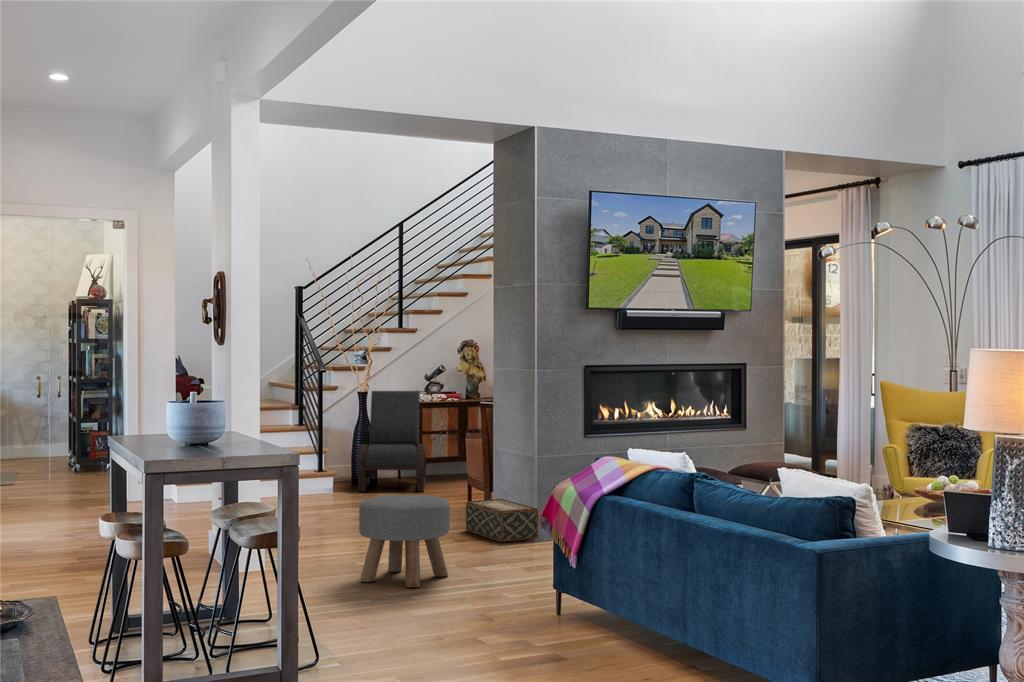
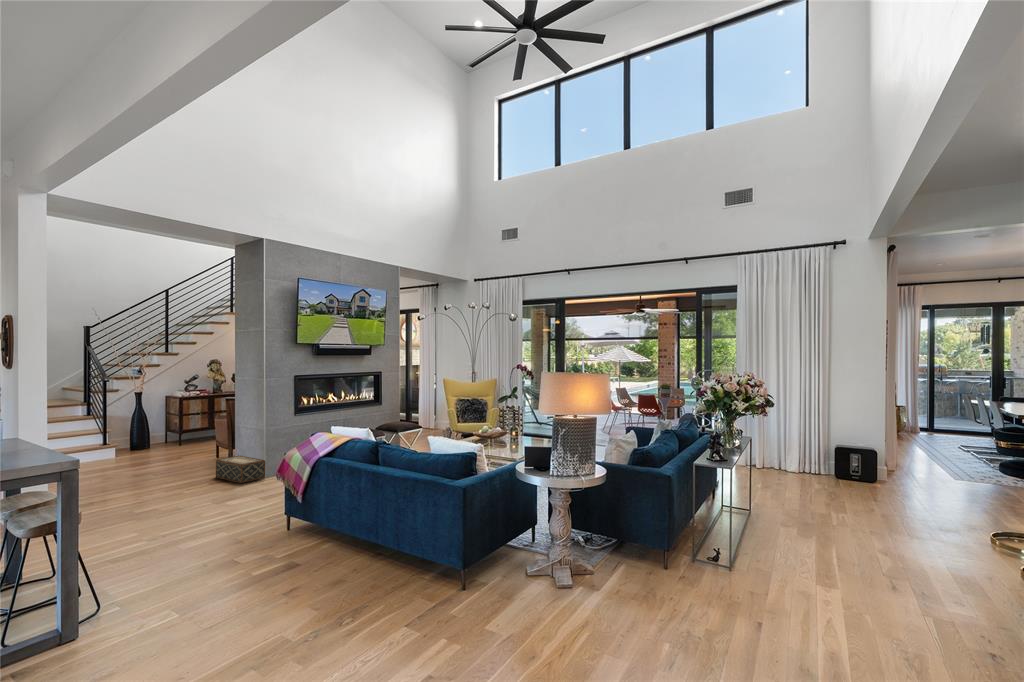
lounge chair: present [357,391,427,492] -> none [133,391,184,456]
ottoman: present [359,495,450,587] -> none [136,464,208,528]

